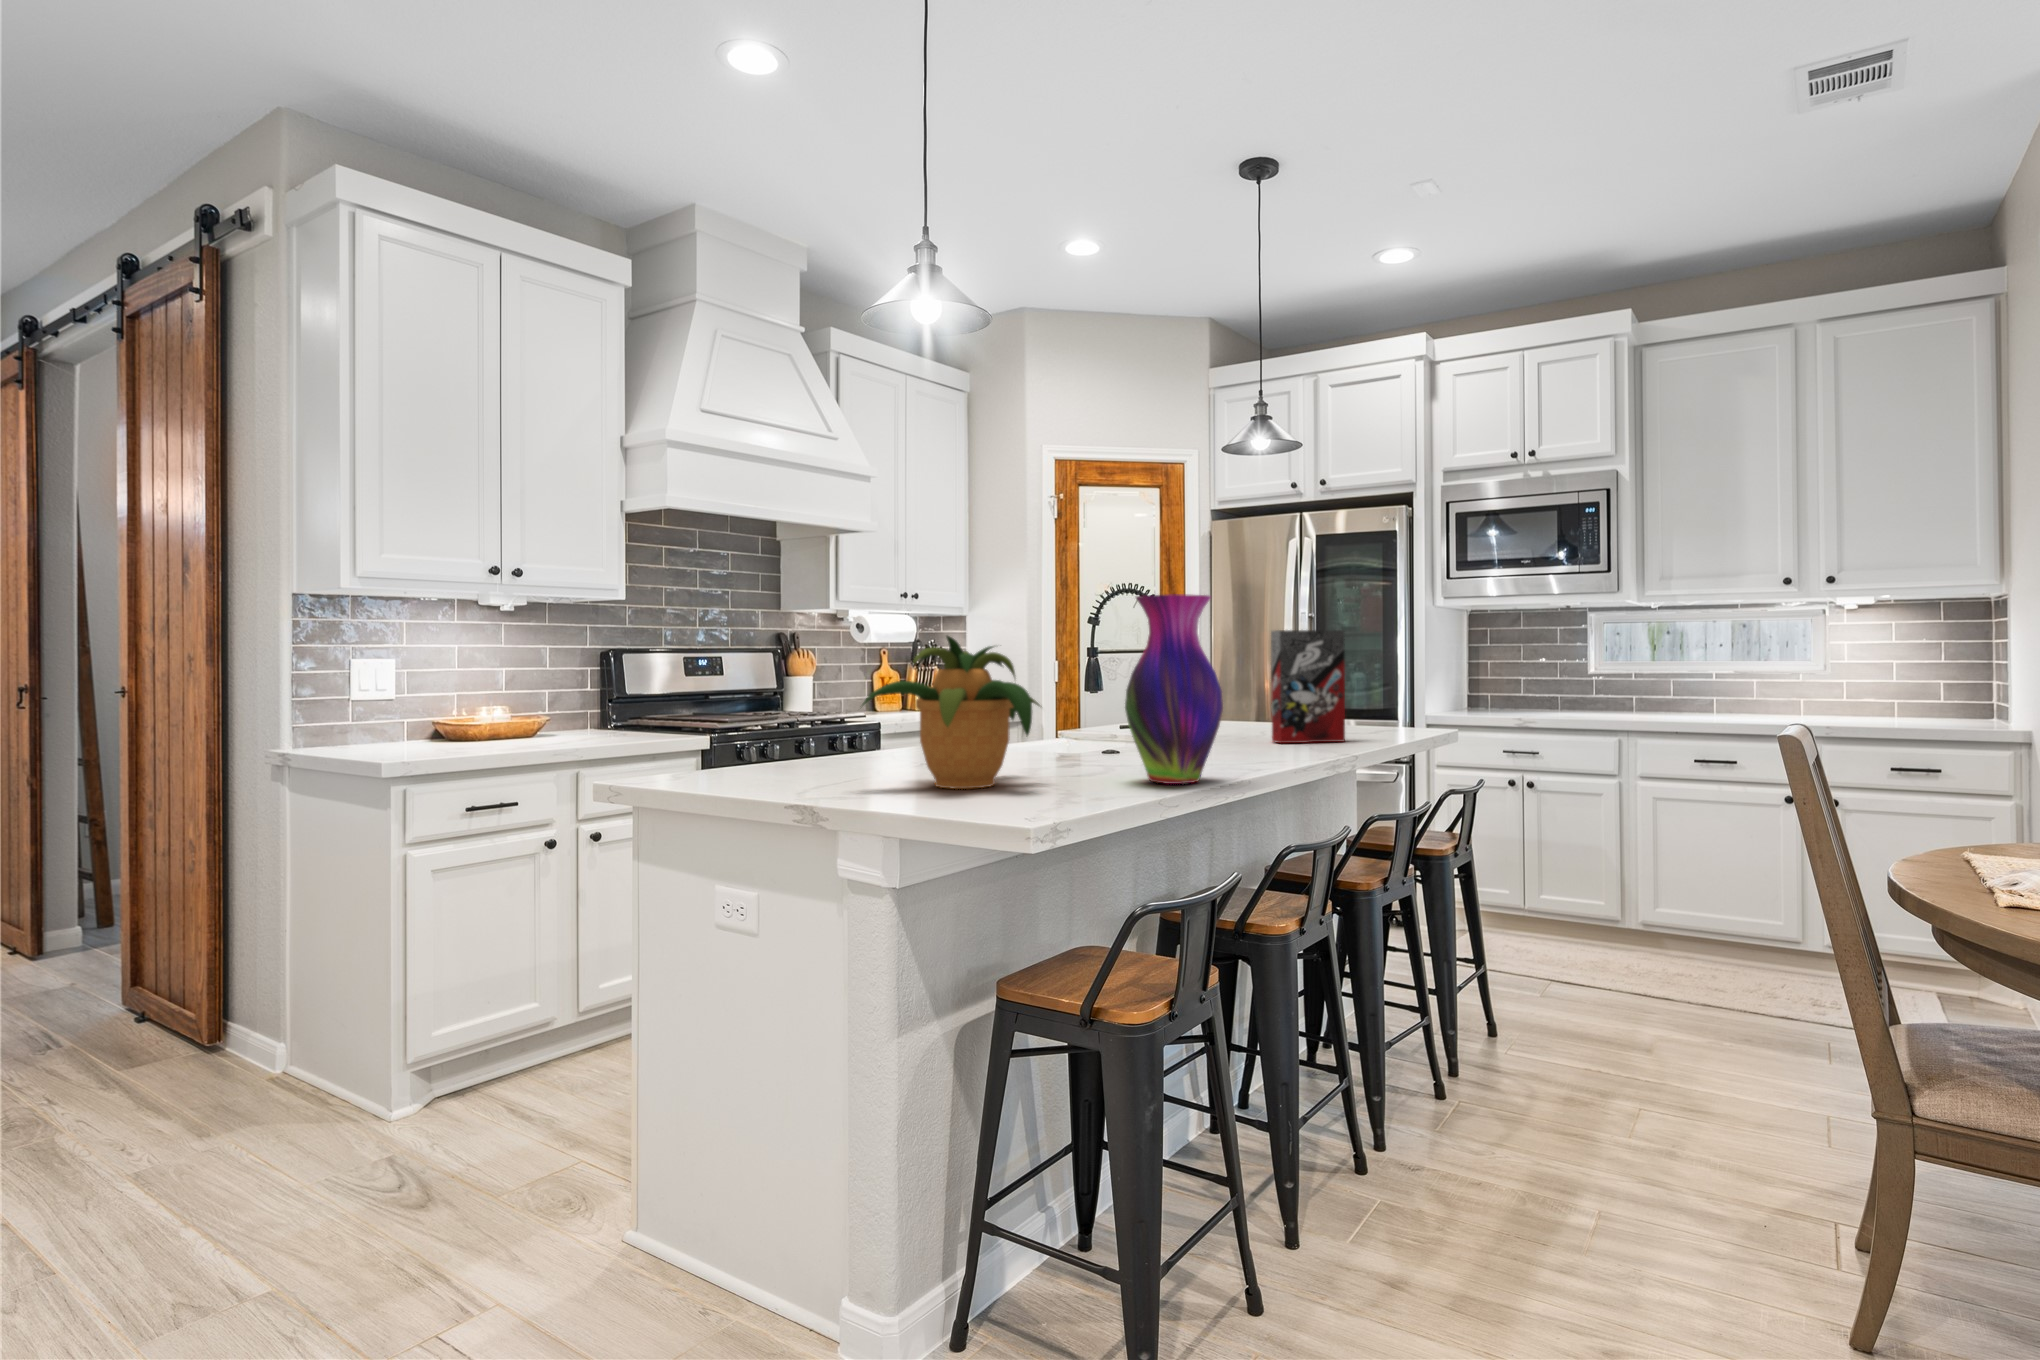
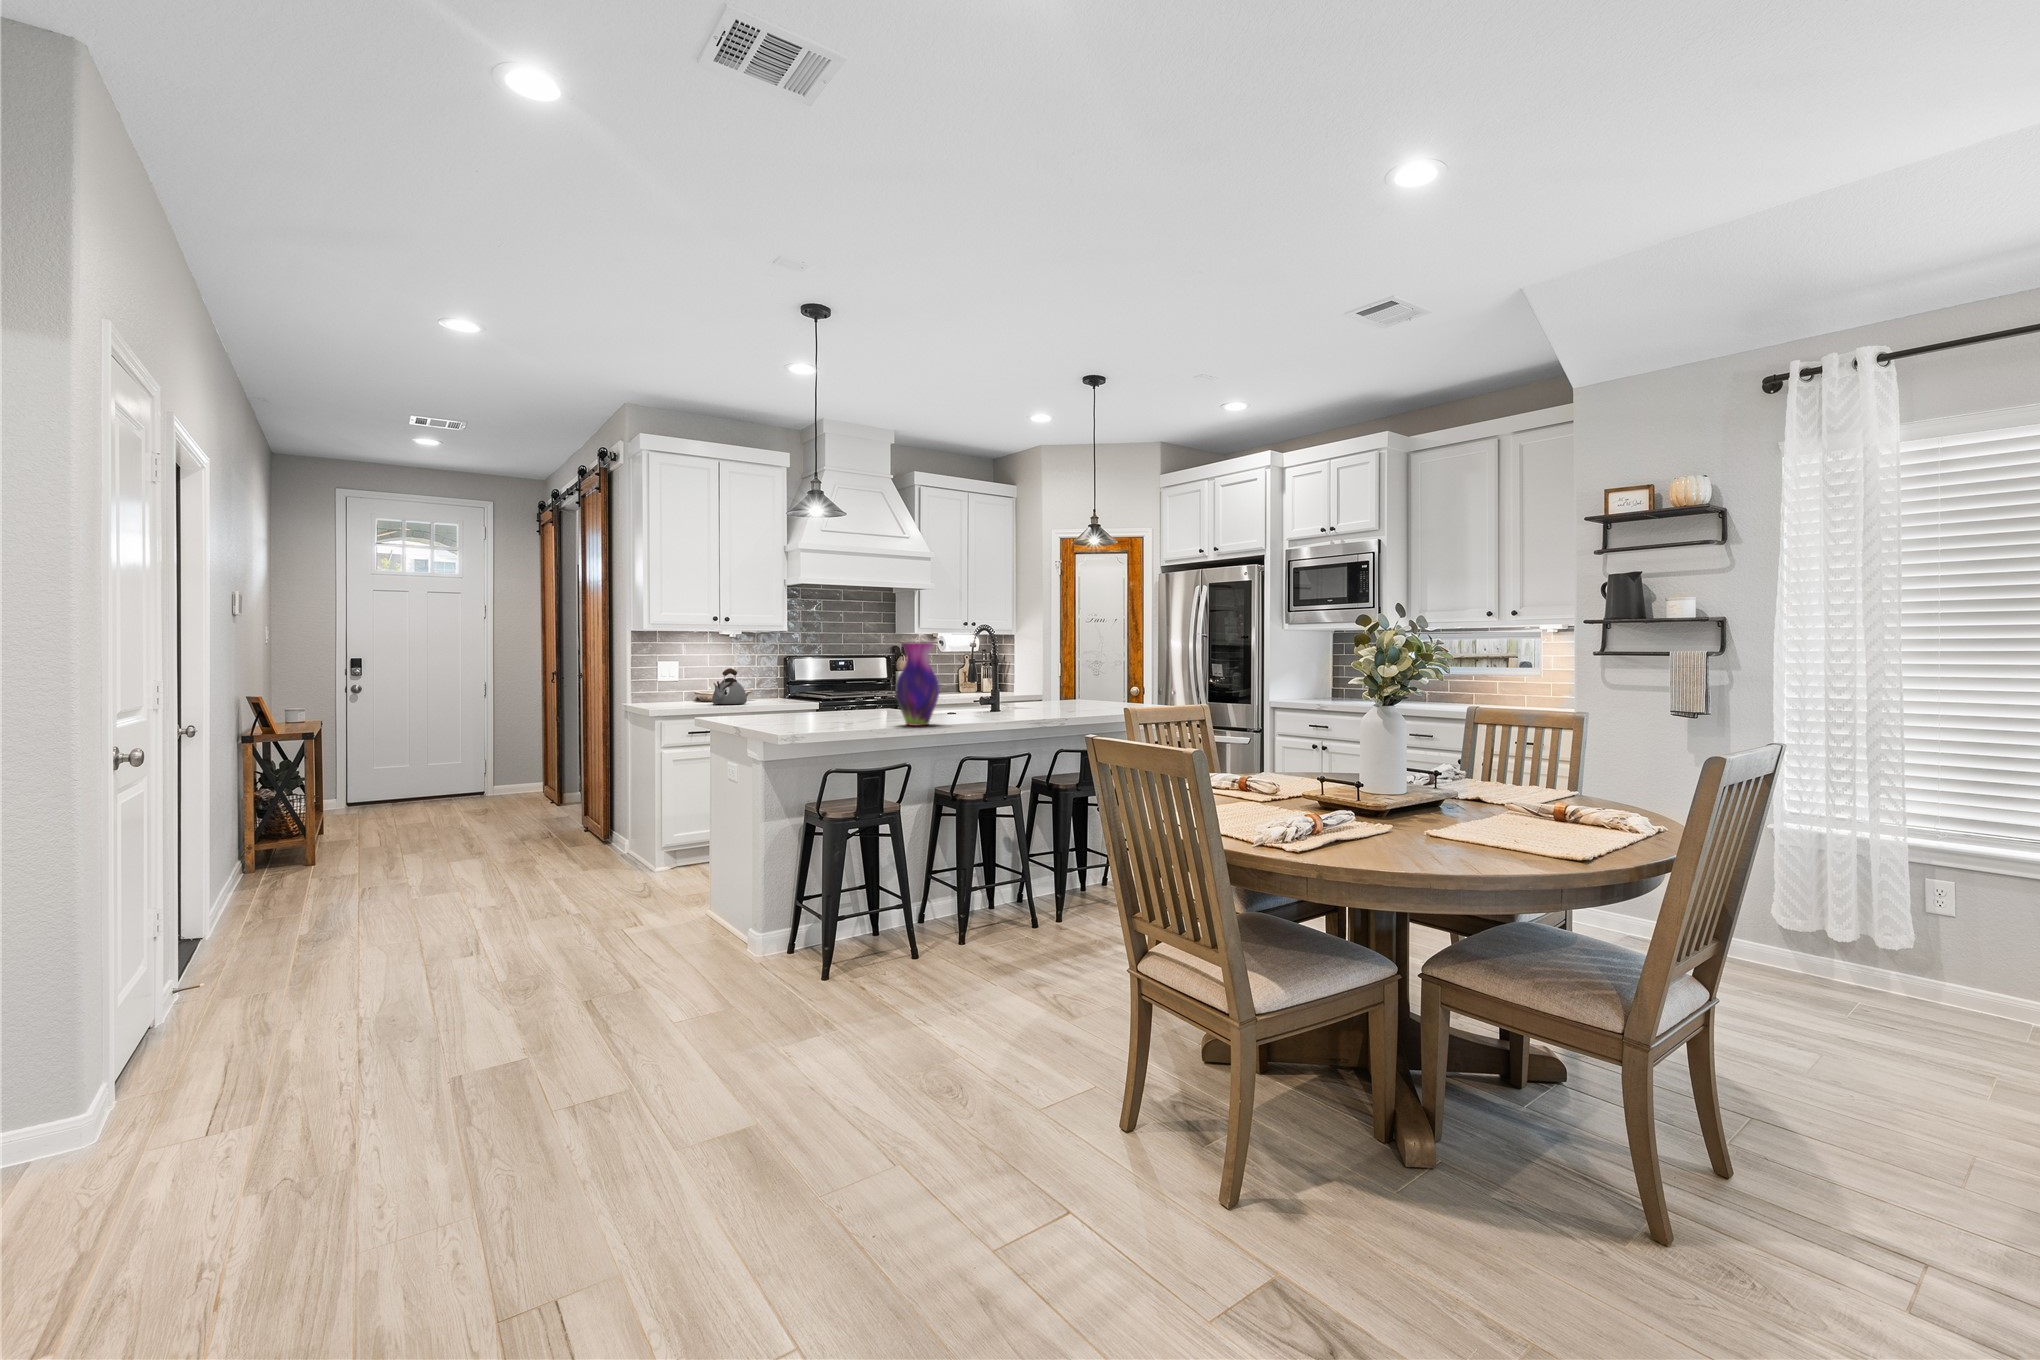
cereal box: present [1271,630,1345,743] -> none [1057,653,1096,713]
potted plant: present [862,636,1040,789] -> none [788,659,870,725]
kettle: none [490,669,564,742] -> present [712,668,747,704]

